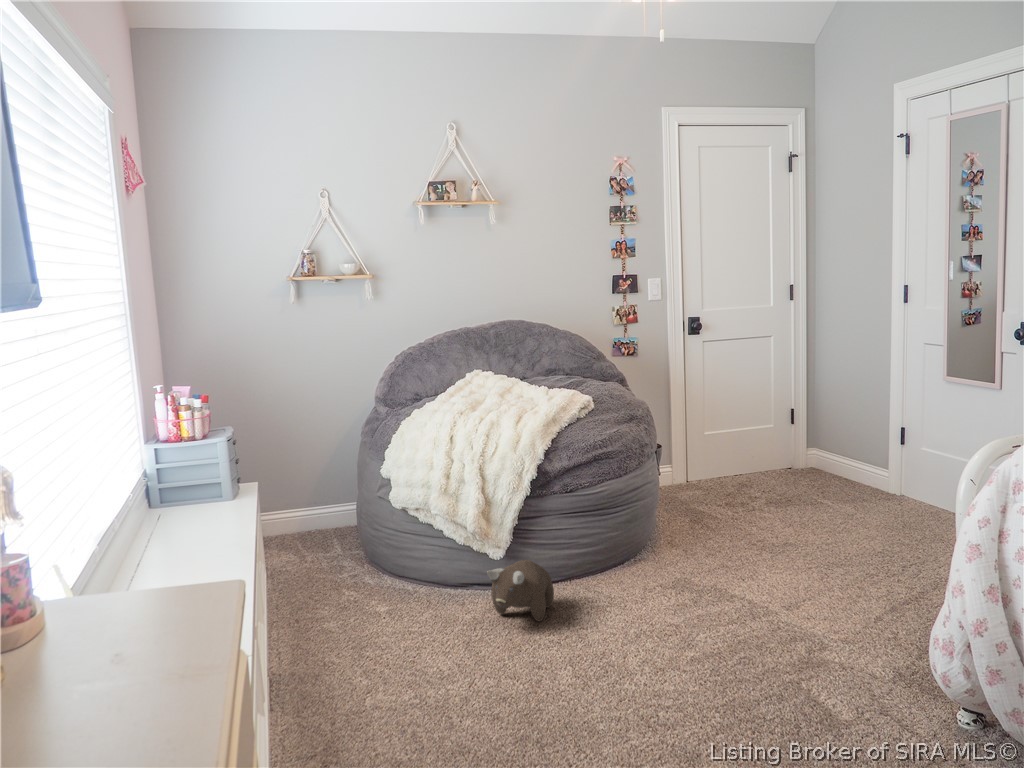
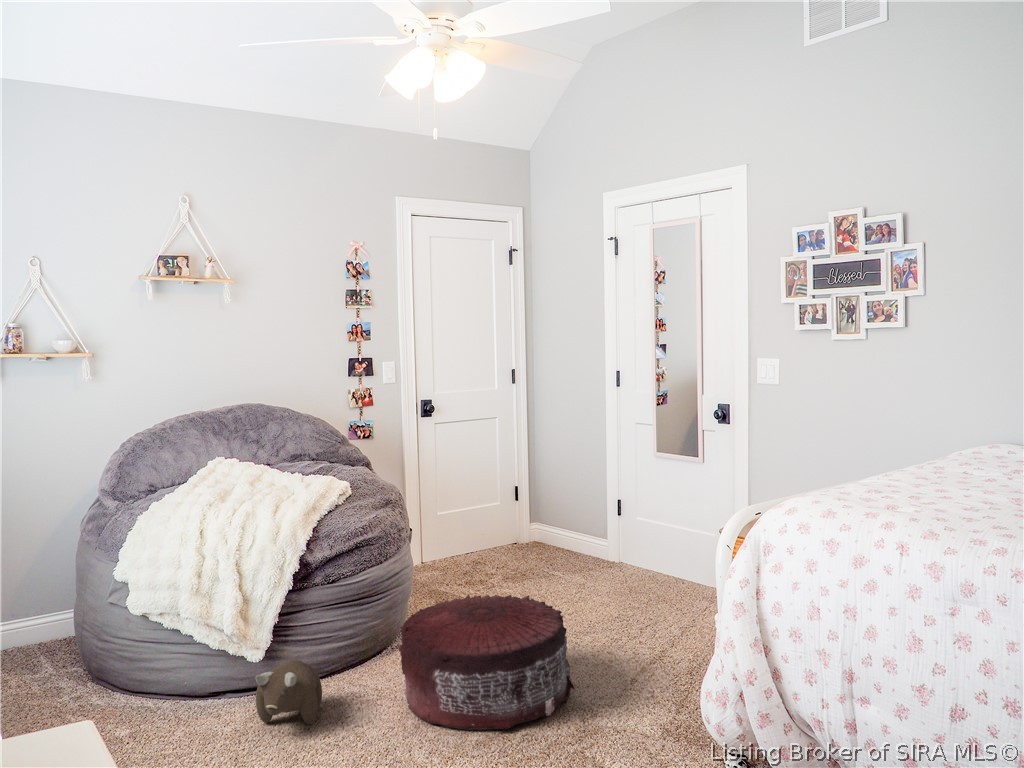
pouf: none [626,513,815,655] -> present [398,594,574,730]

